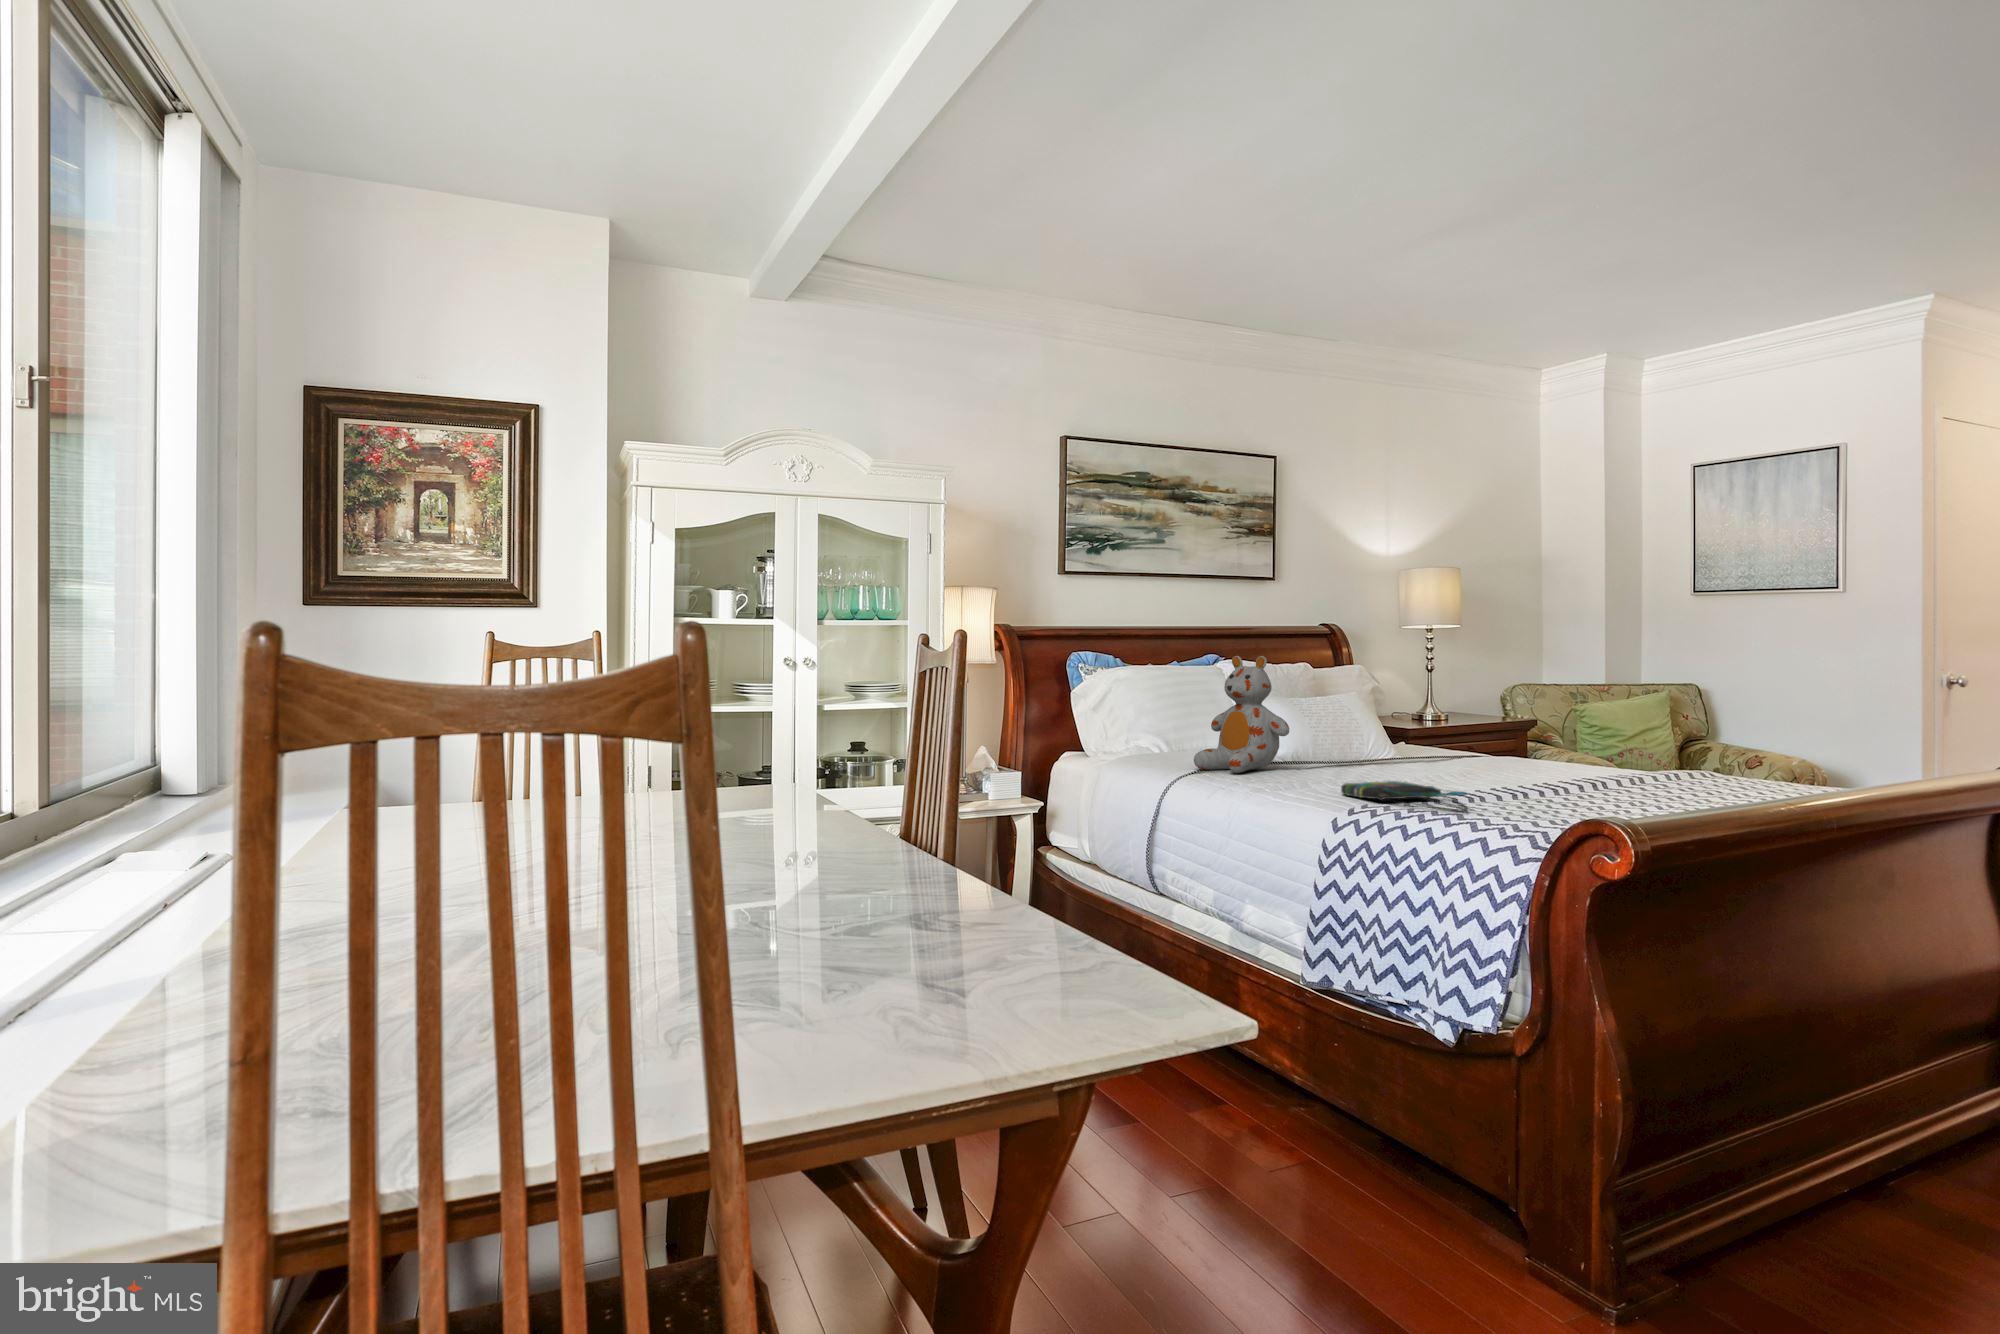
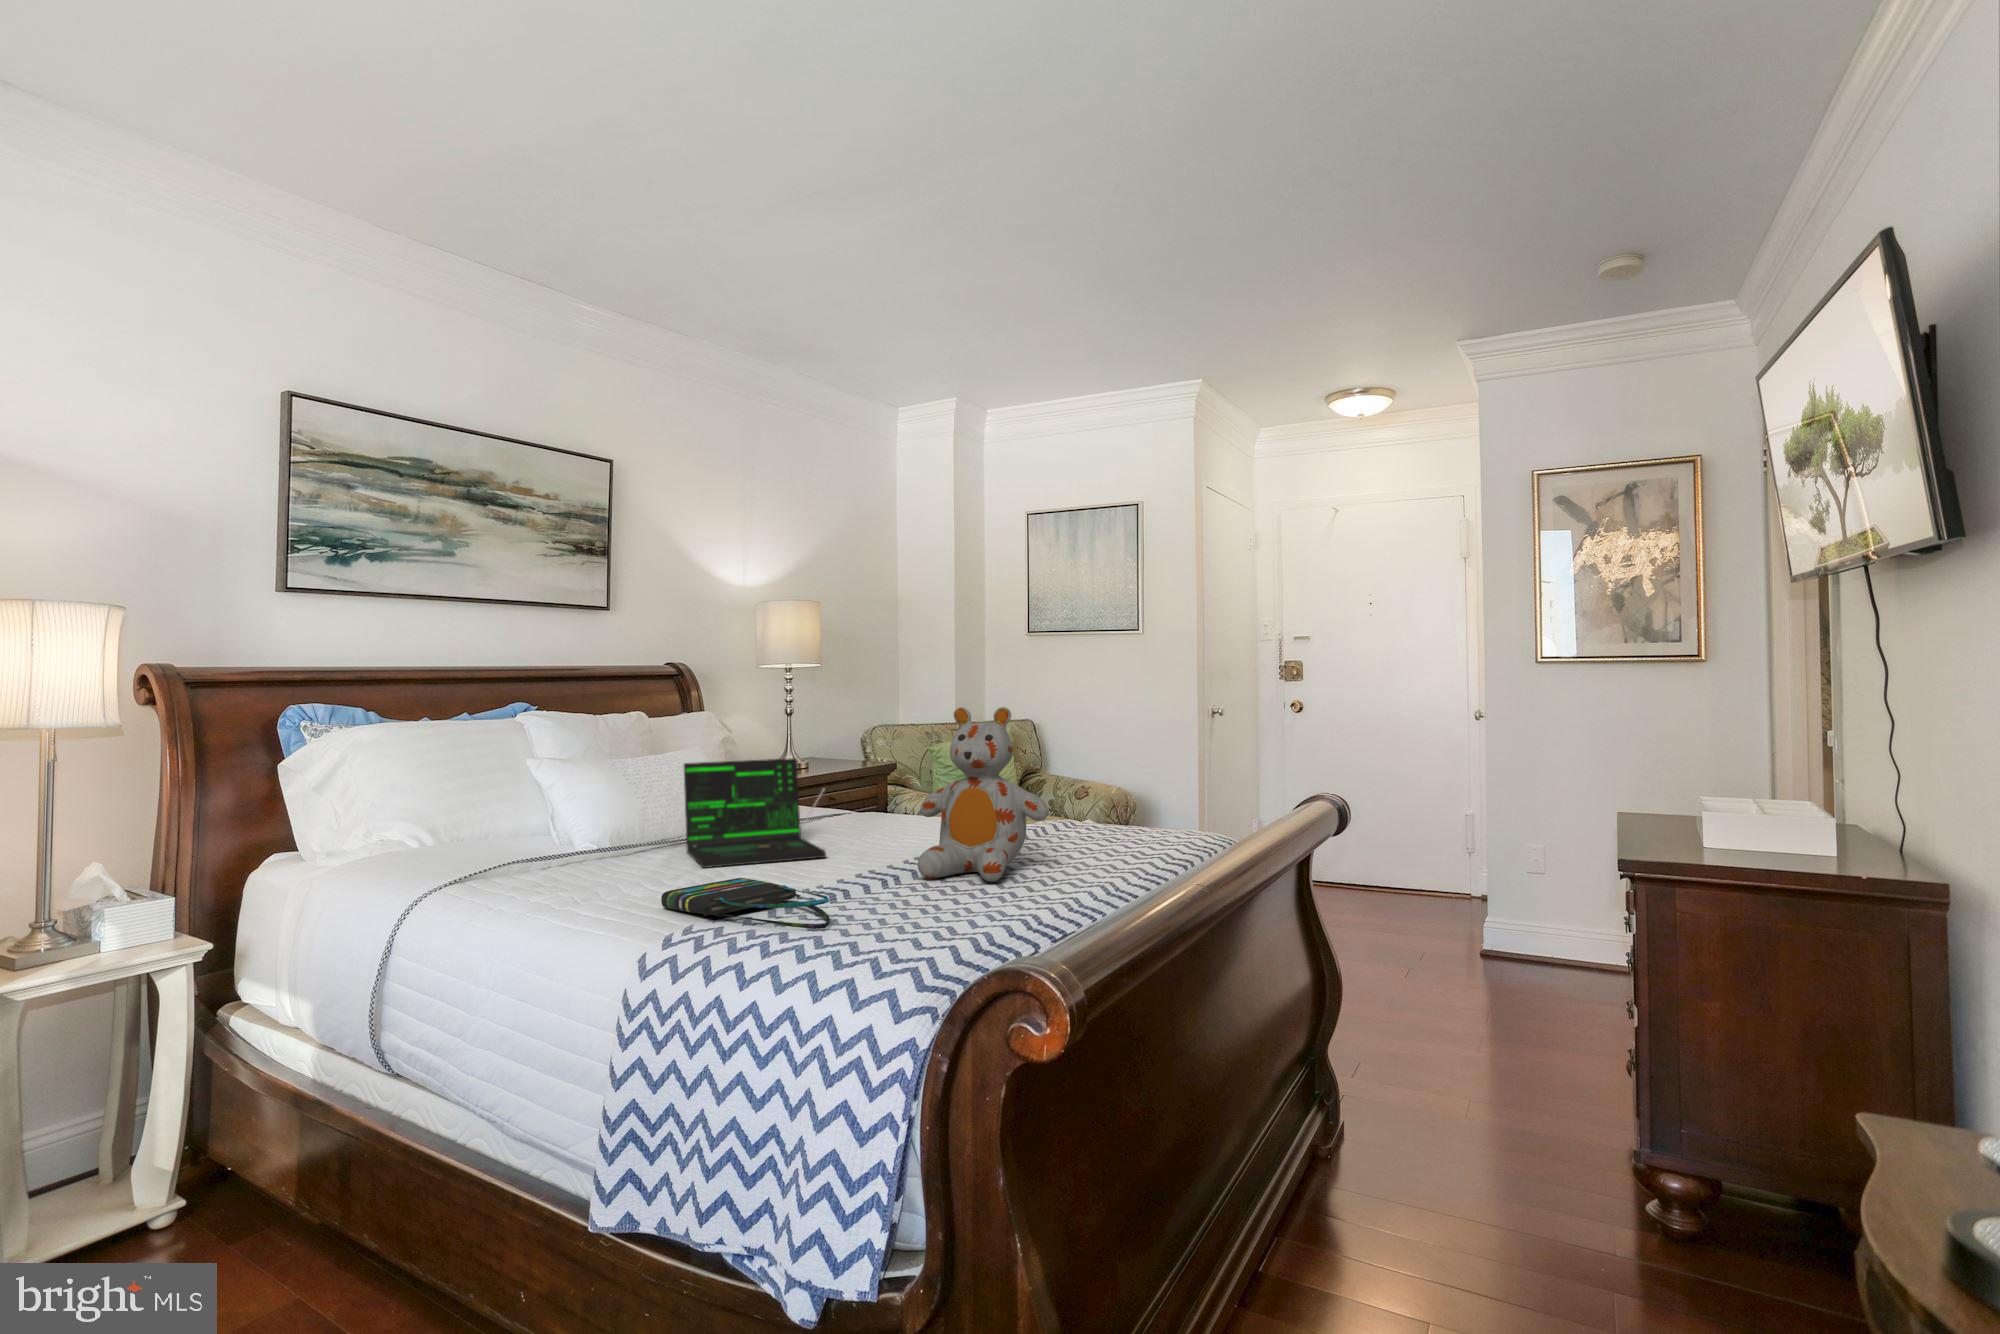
stuffed bear: present [1194,656,1289,773] -> present [918,707,1048,882]
laptop: none [1347,701,1465,780] -> present [684,758,826,868]

